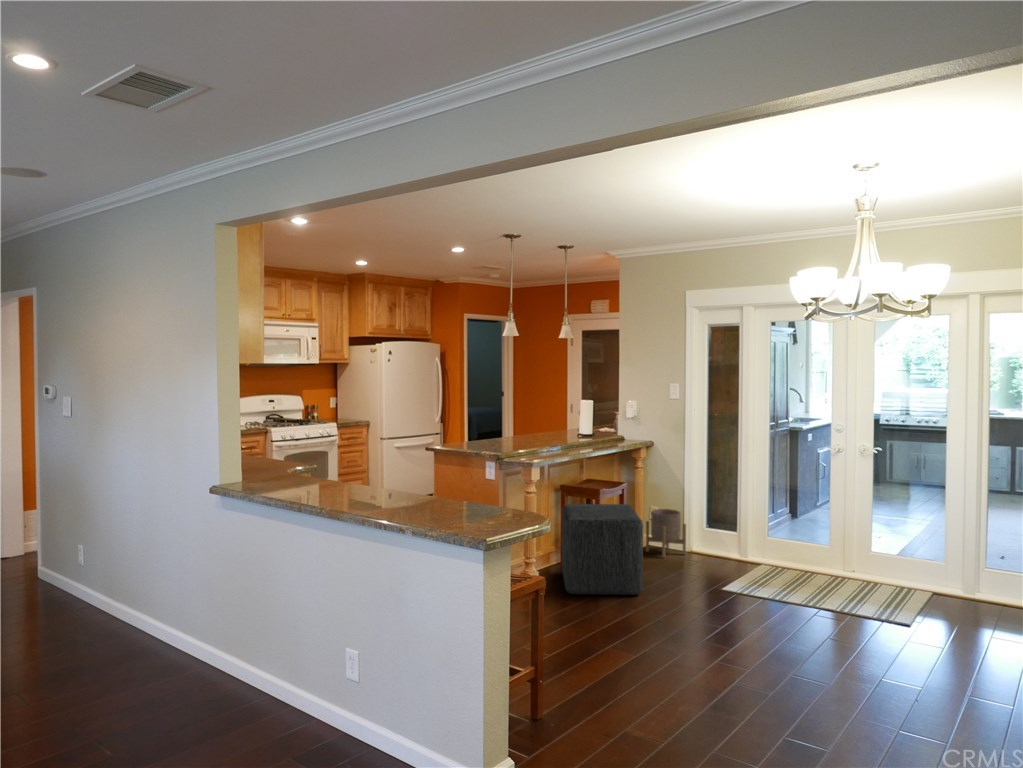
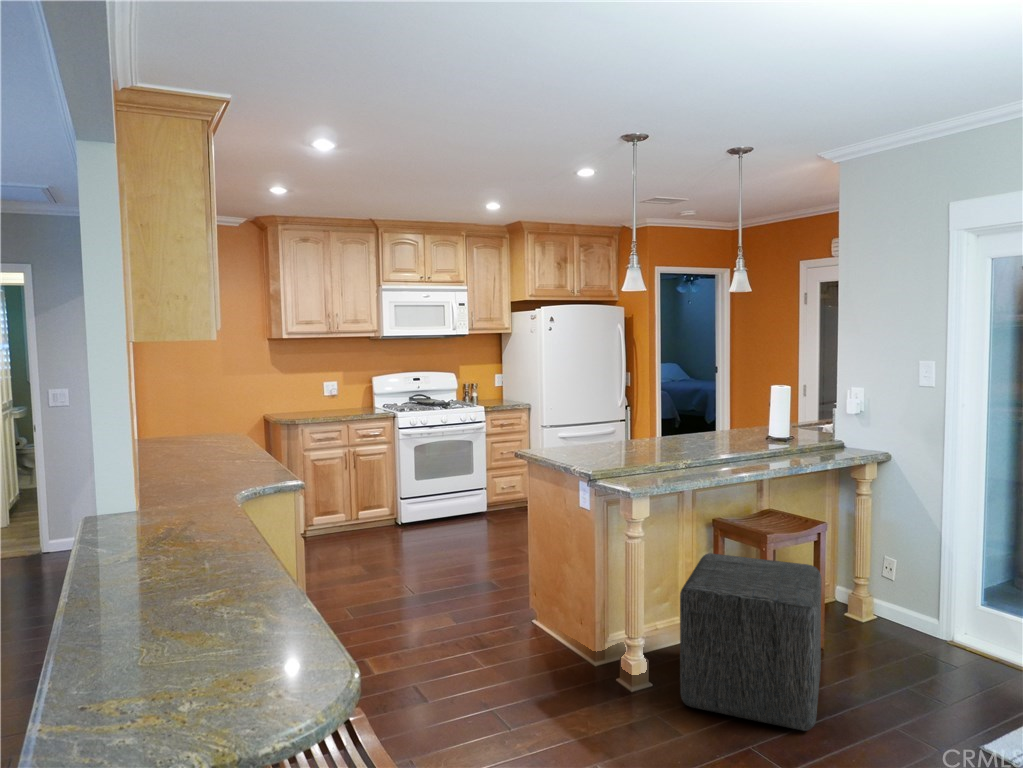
planter: present [646,509,686,558] -> none [869,566,942,651]

